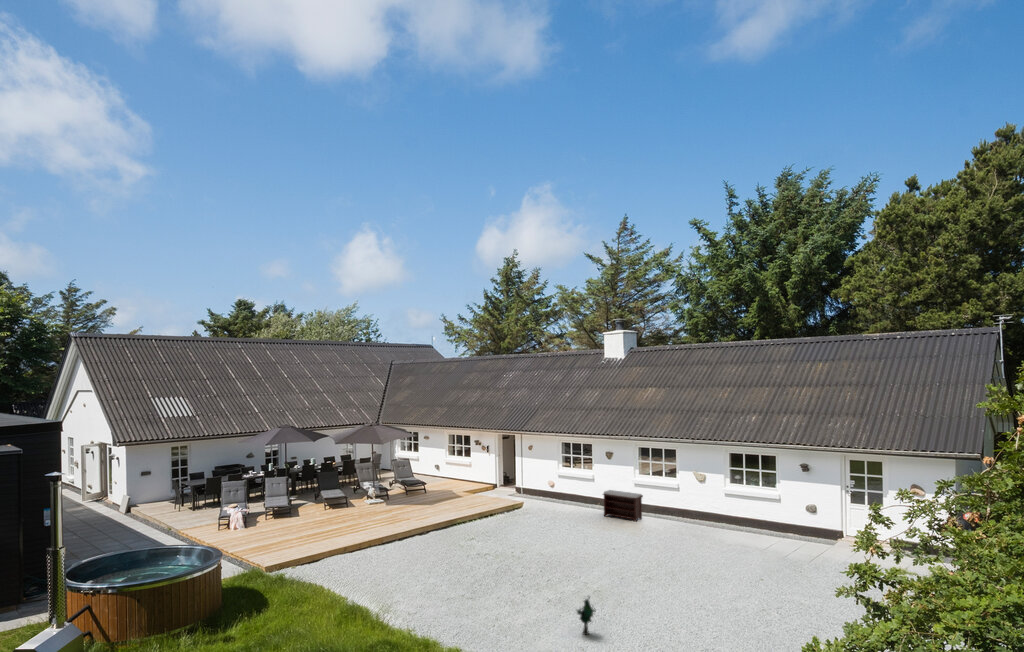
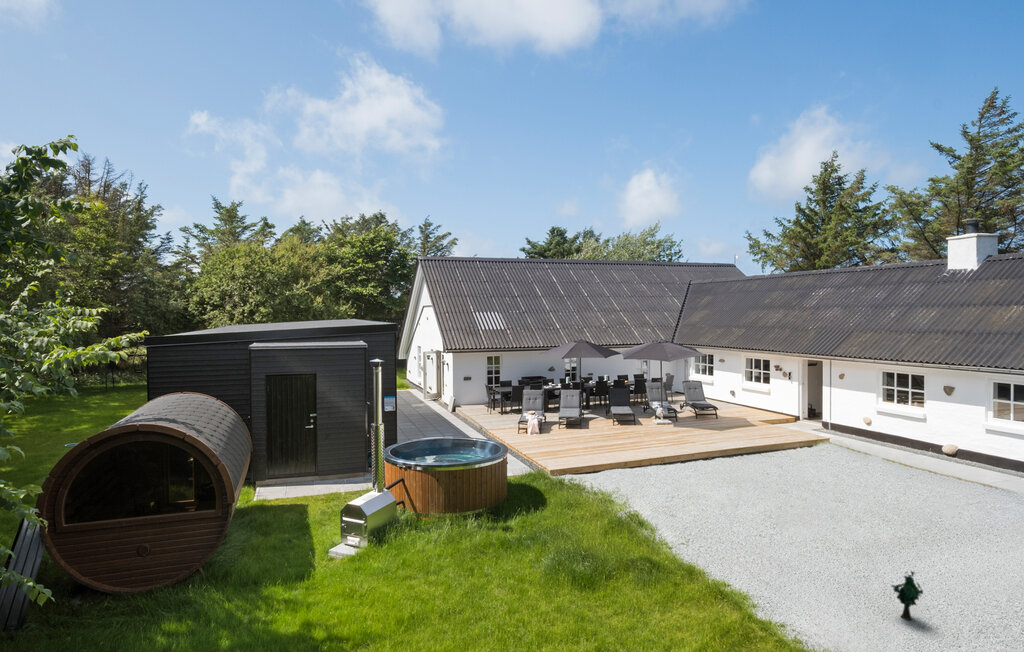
bench: present [603,490,643,521] -> none [946,435,1013,479]

